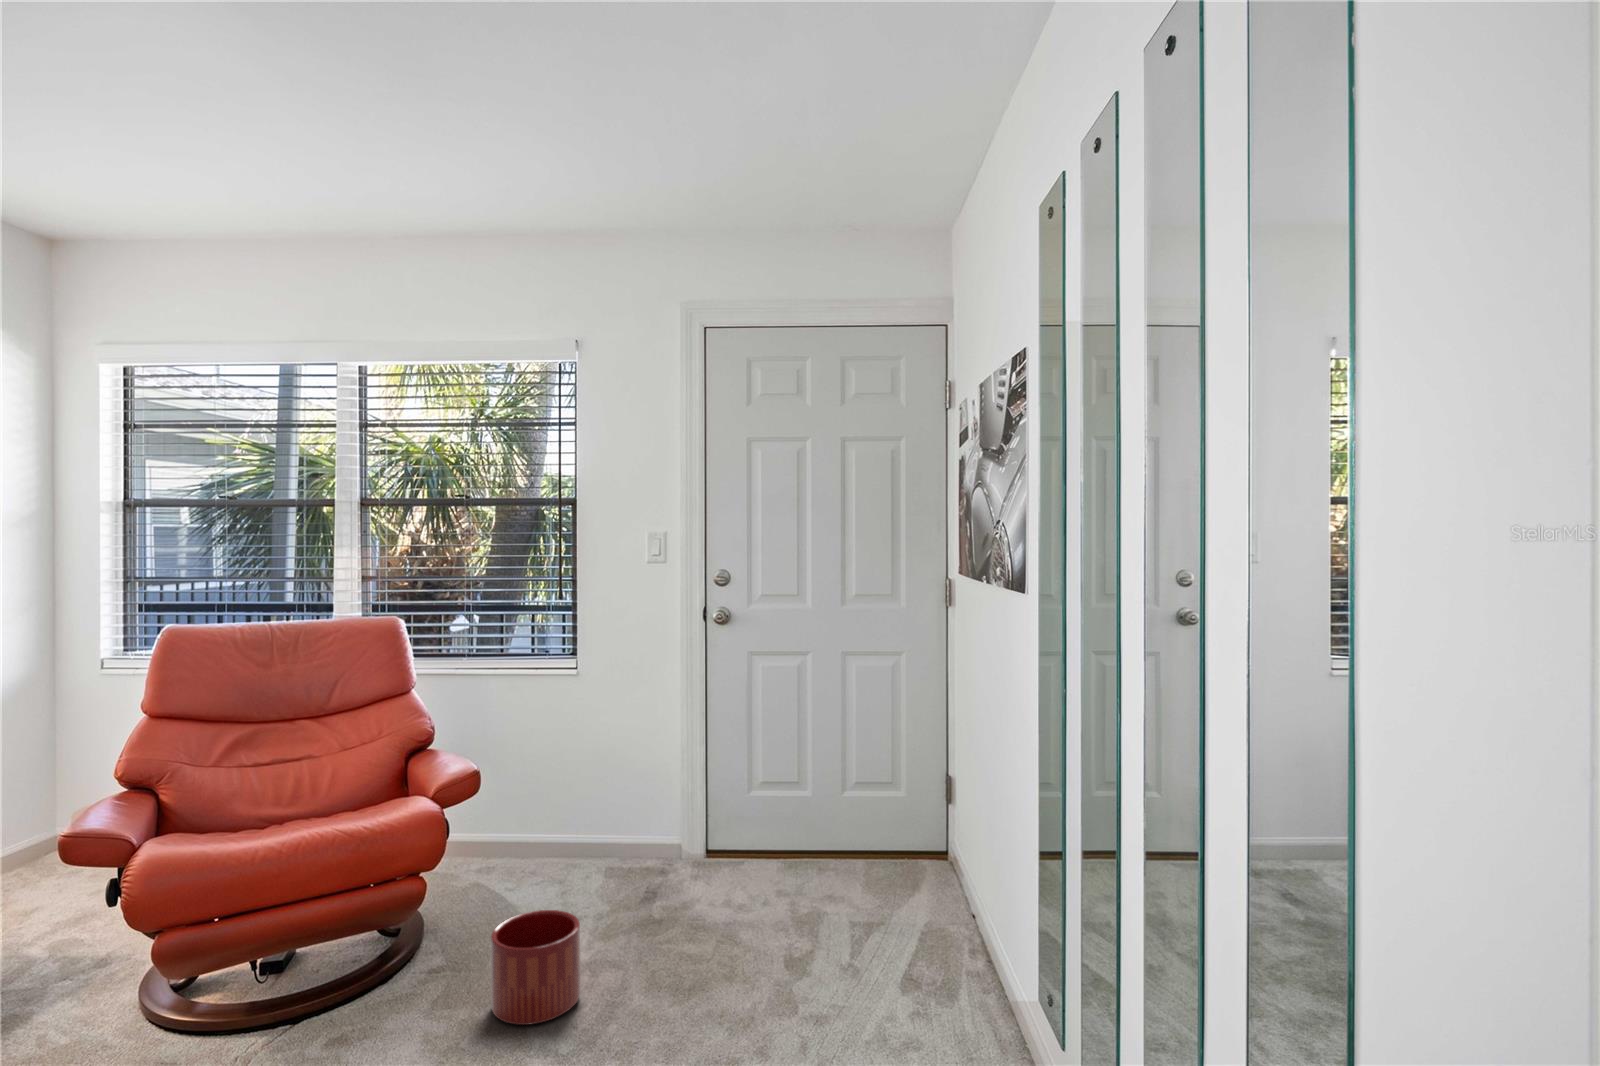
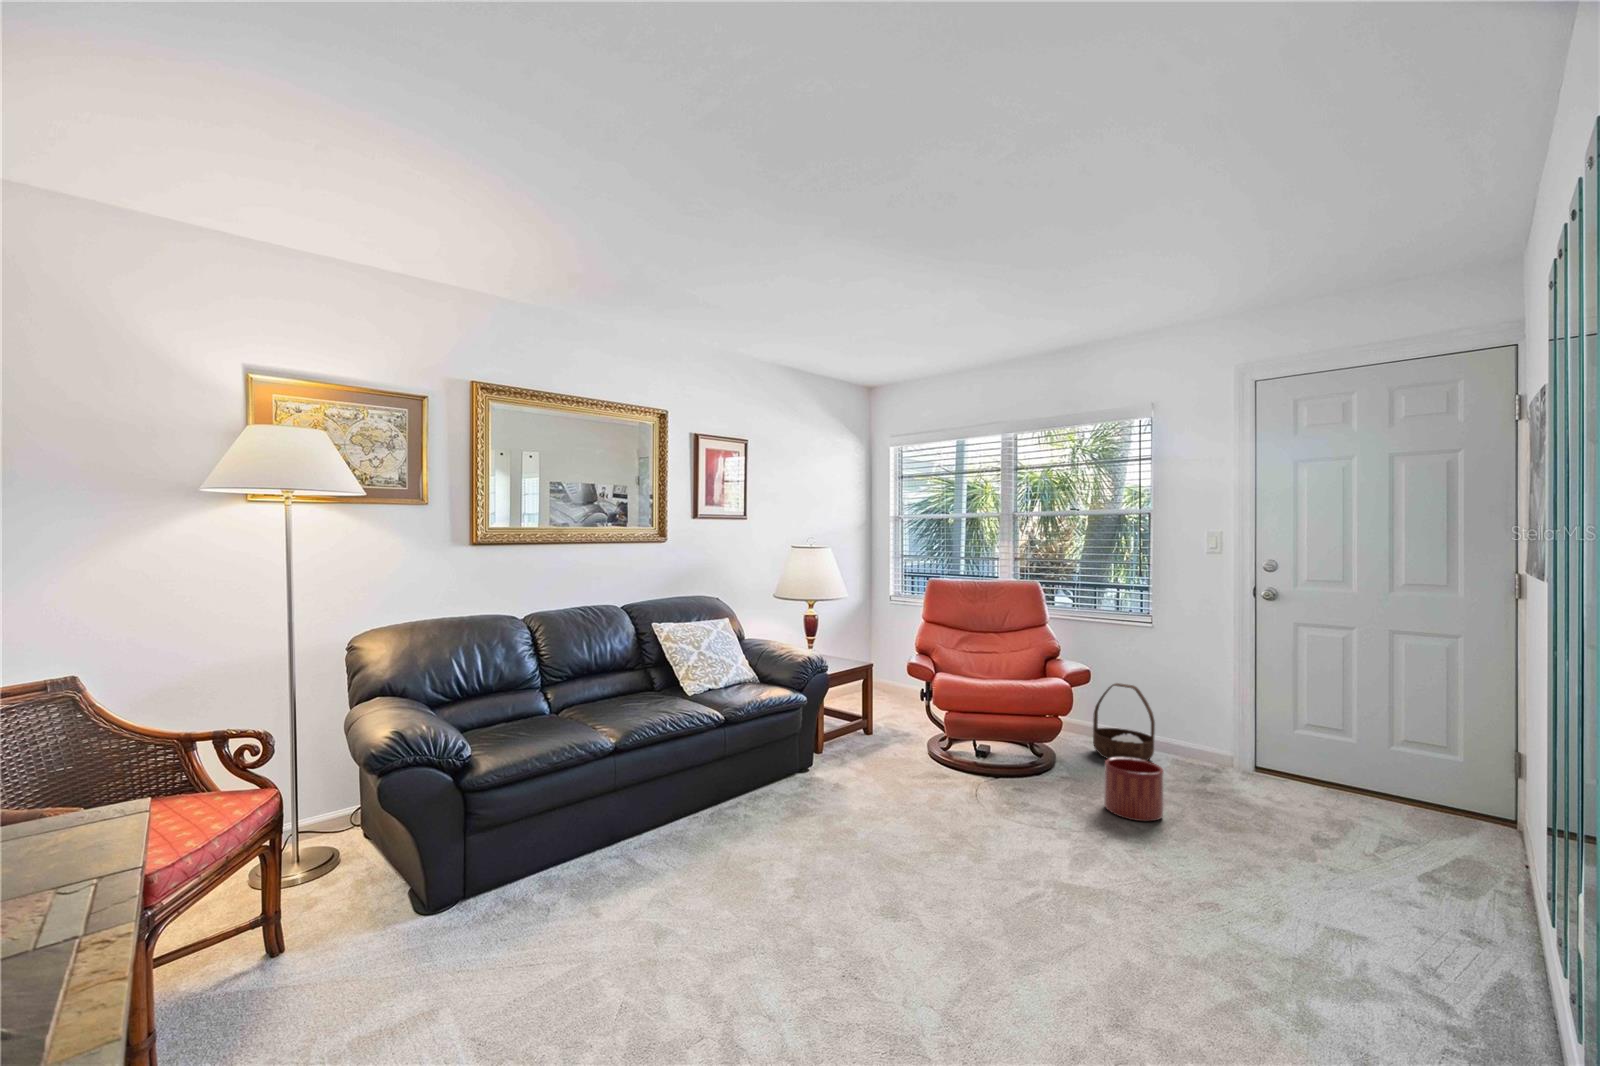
basket: none [501,765,586,887] -> present [1093,683,1155,761]

